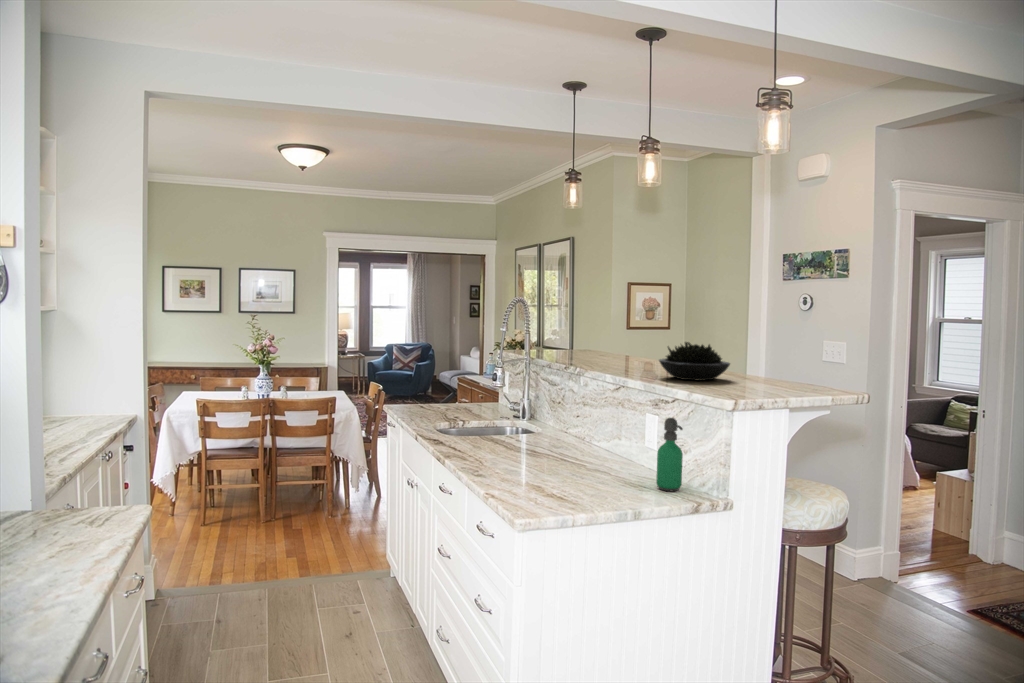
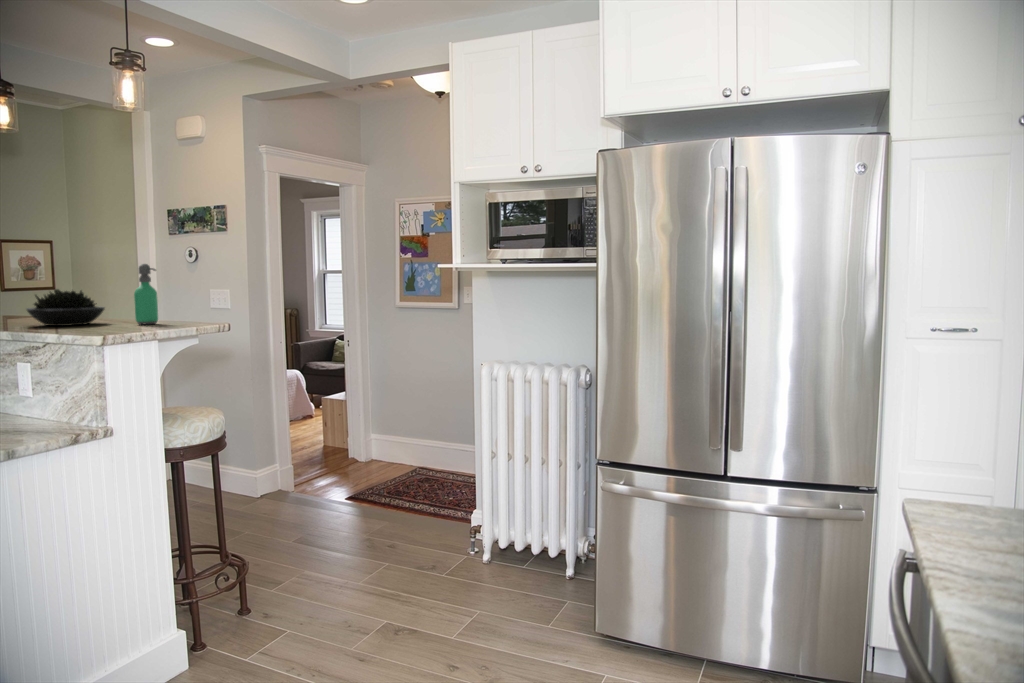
soap dispenser: present [656,418,683,491] -> present [134,264,158,324]

